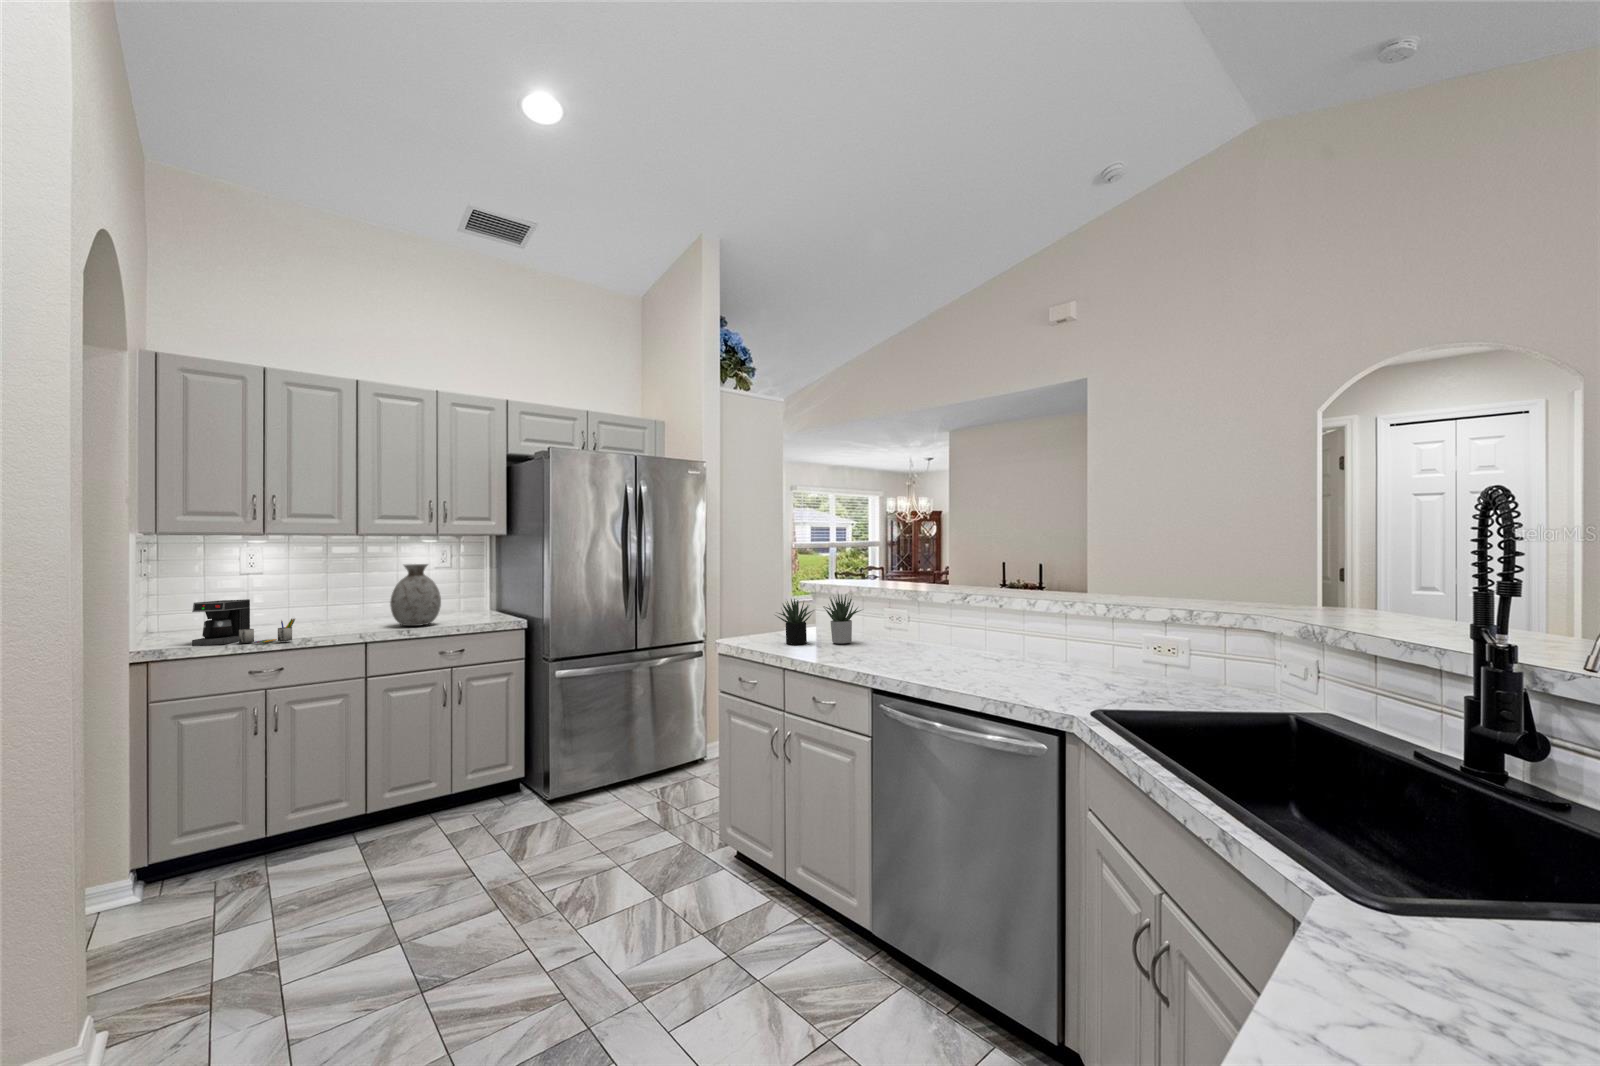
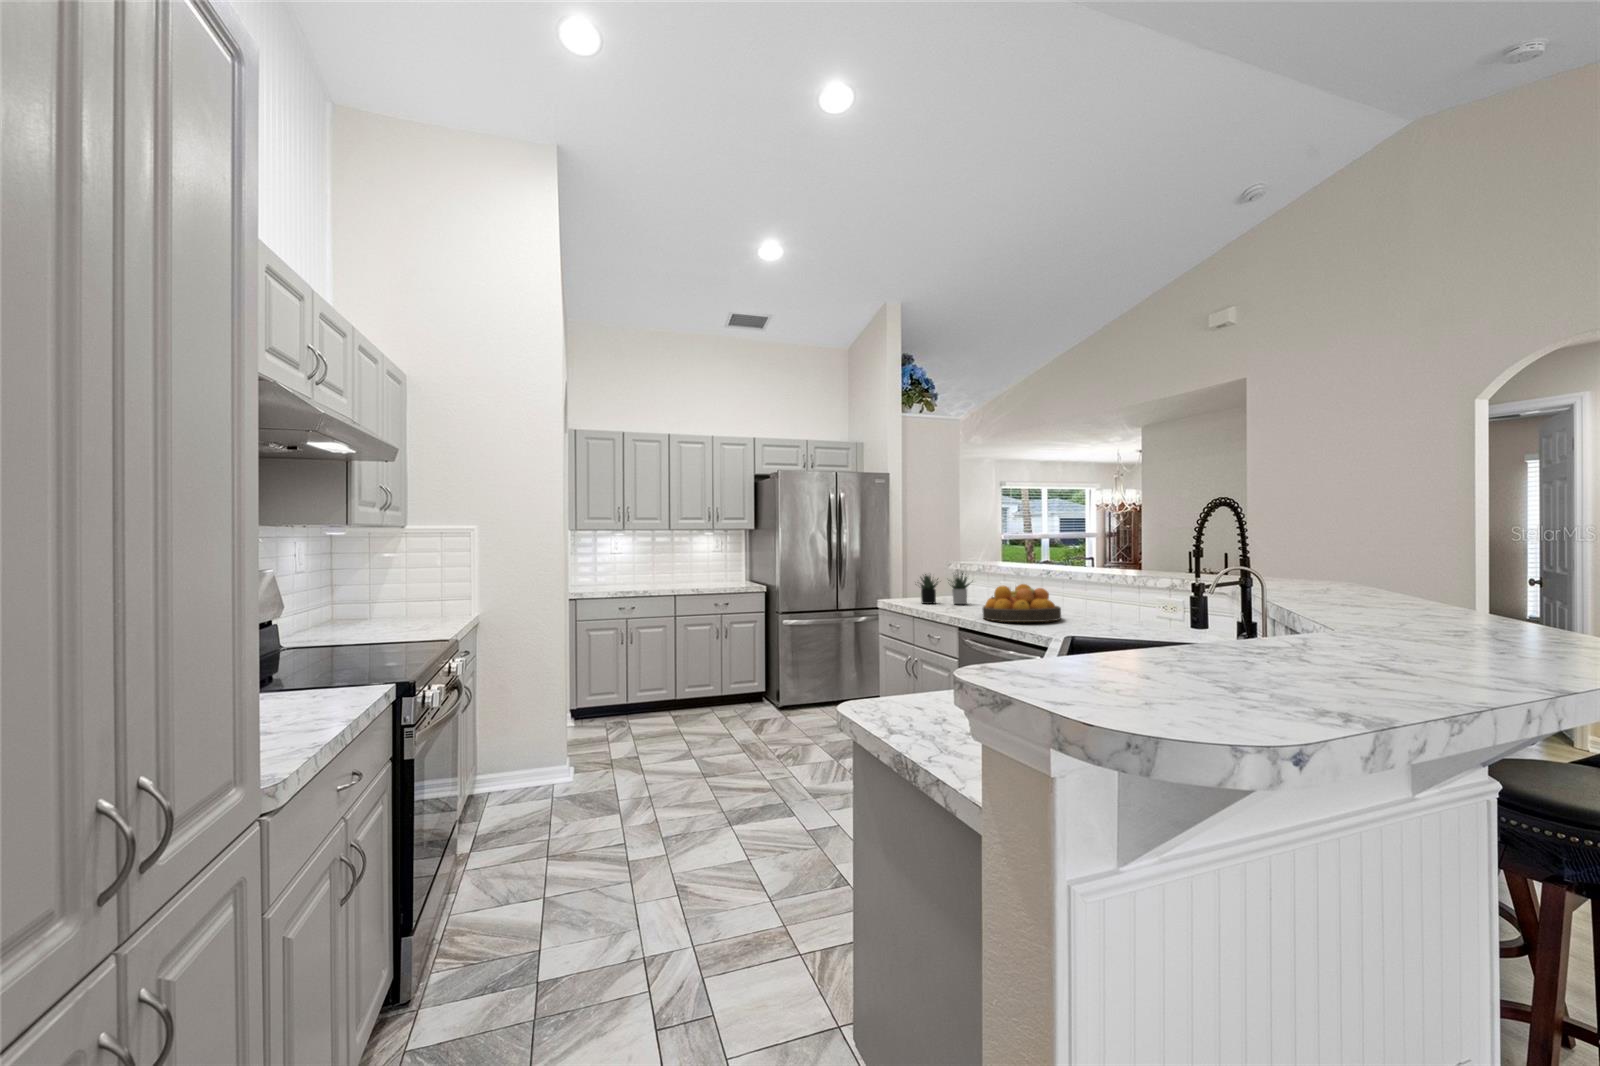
vase: present [390,564,441,626] -> none [687,548,715,587]
coffee maker: present [192,599,295,646] -> none [592,567,640,592]
fruit bowl: none [905,615,1021,678] -> present [982,584,1061,622]

